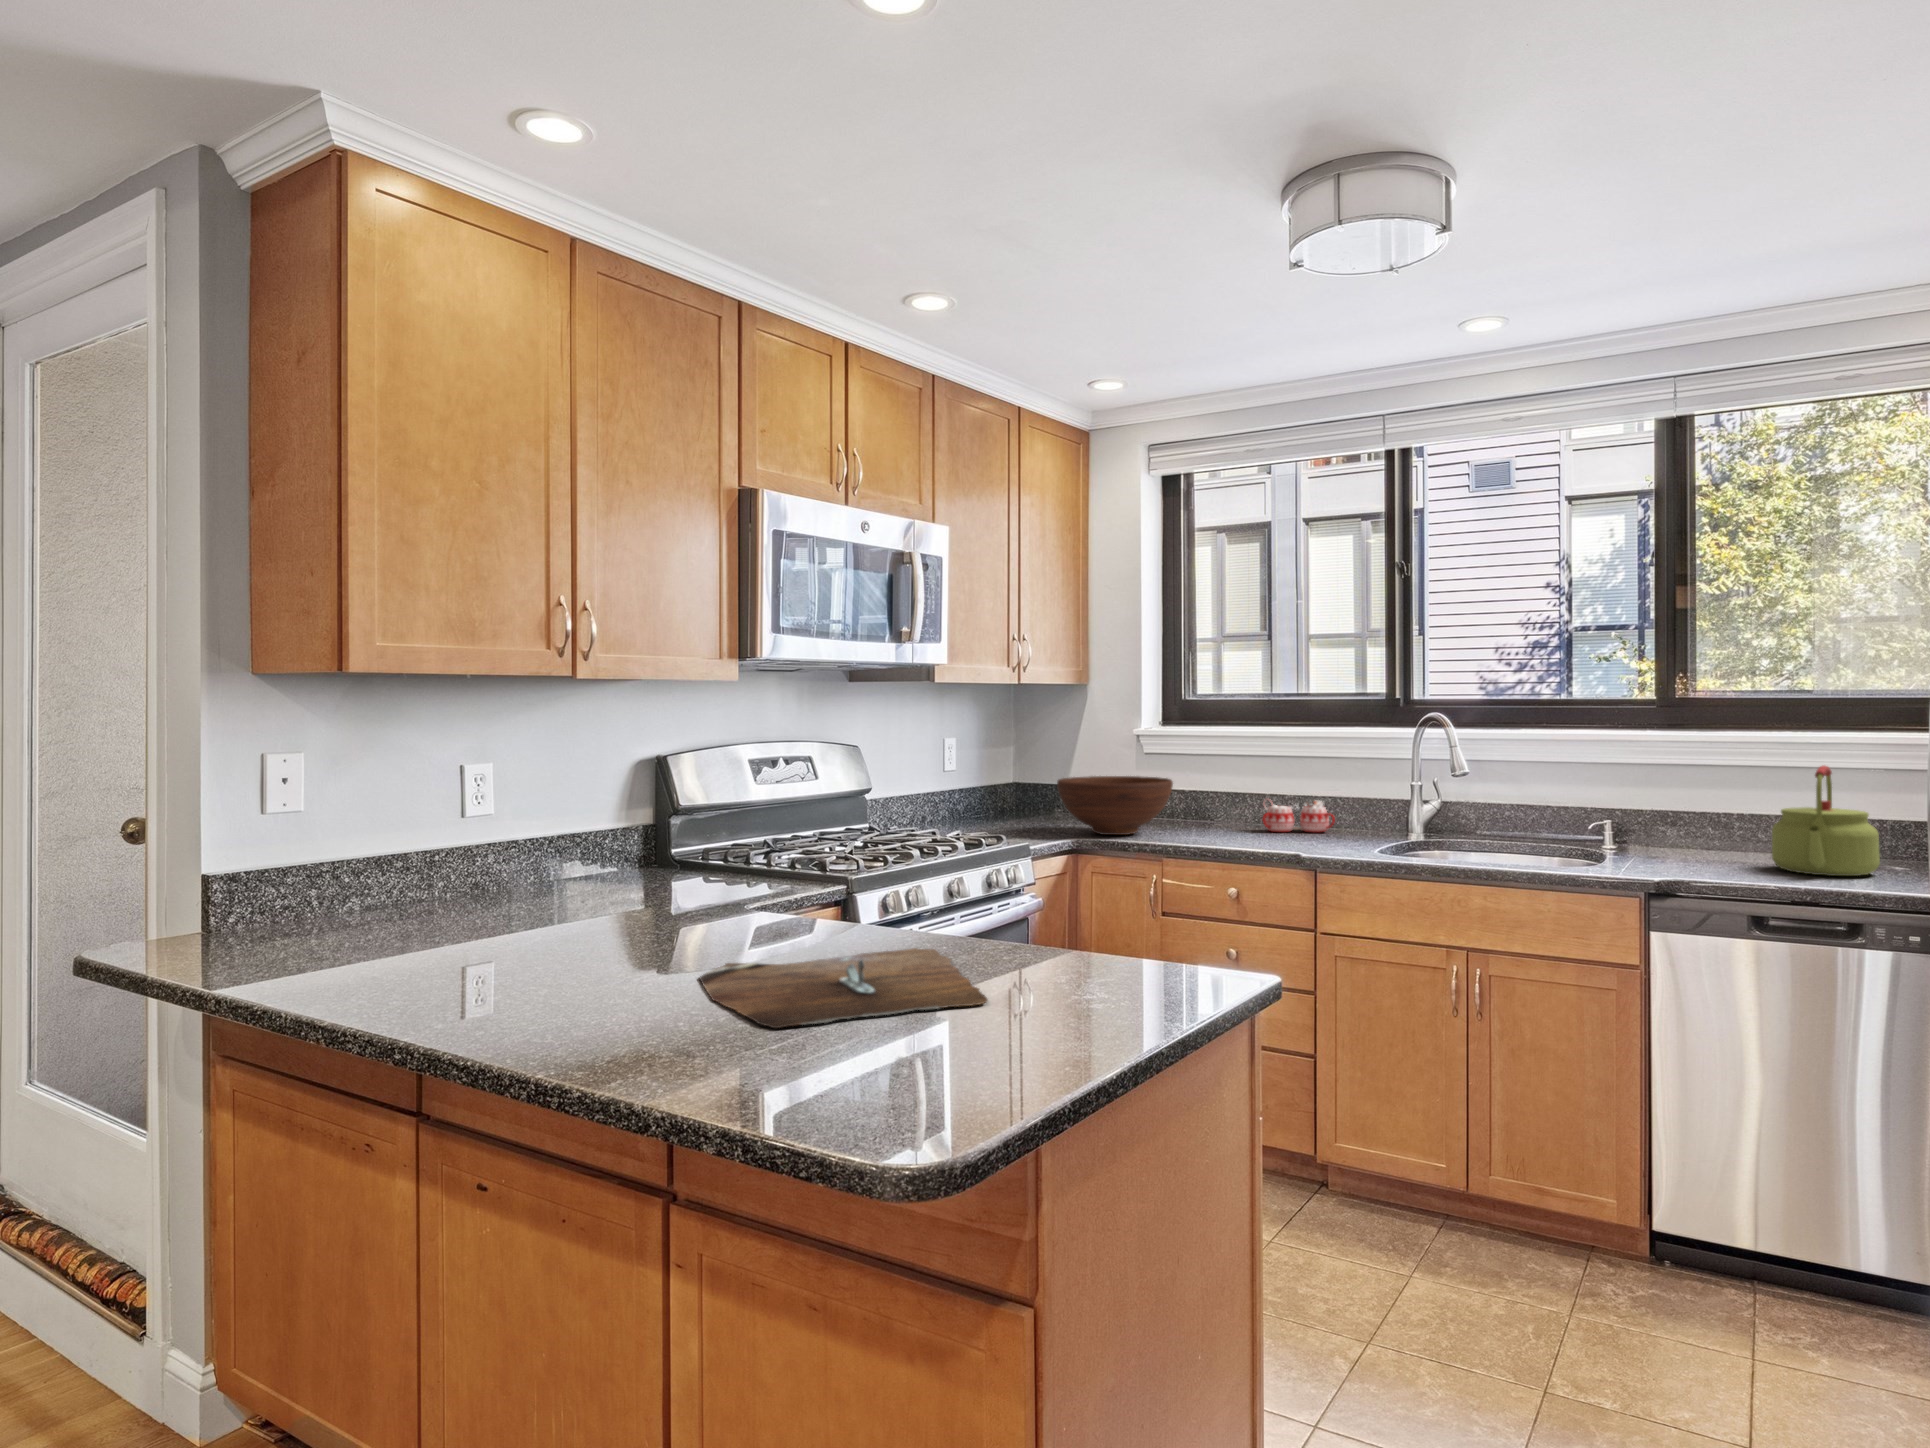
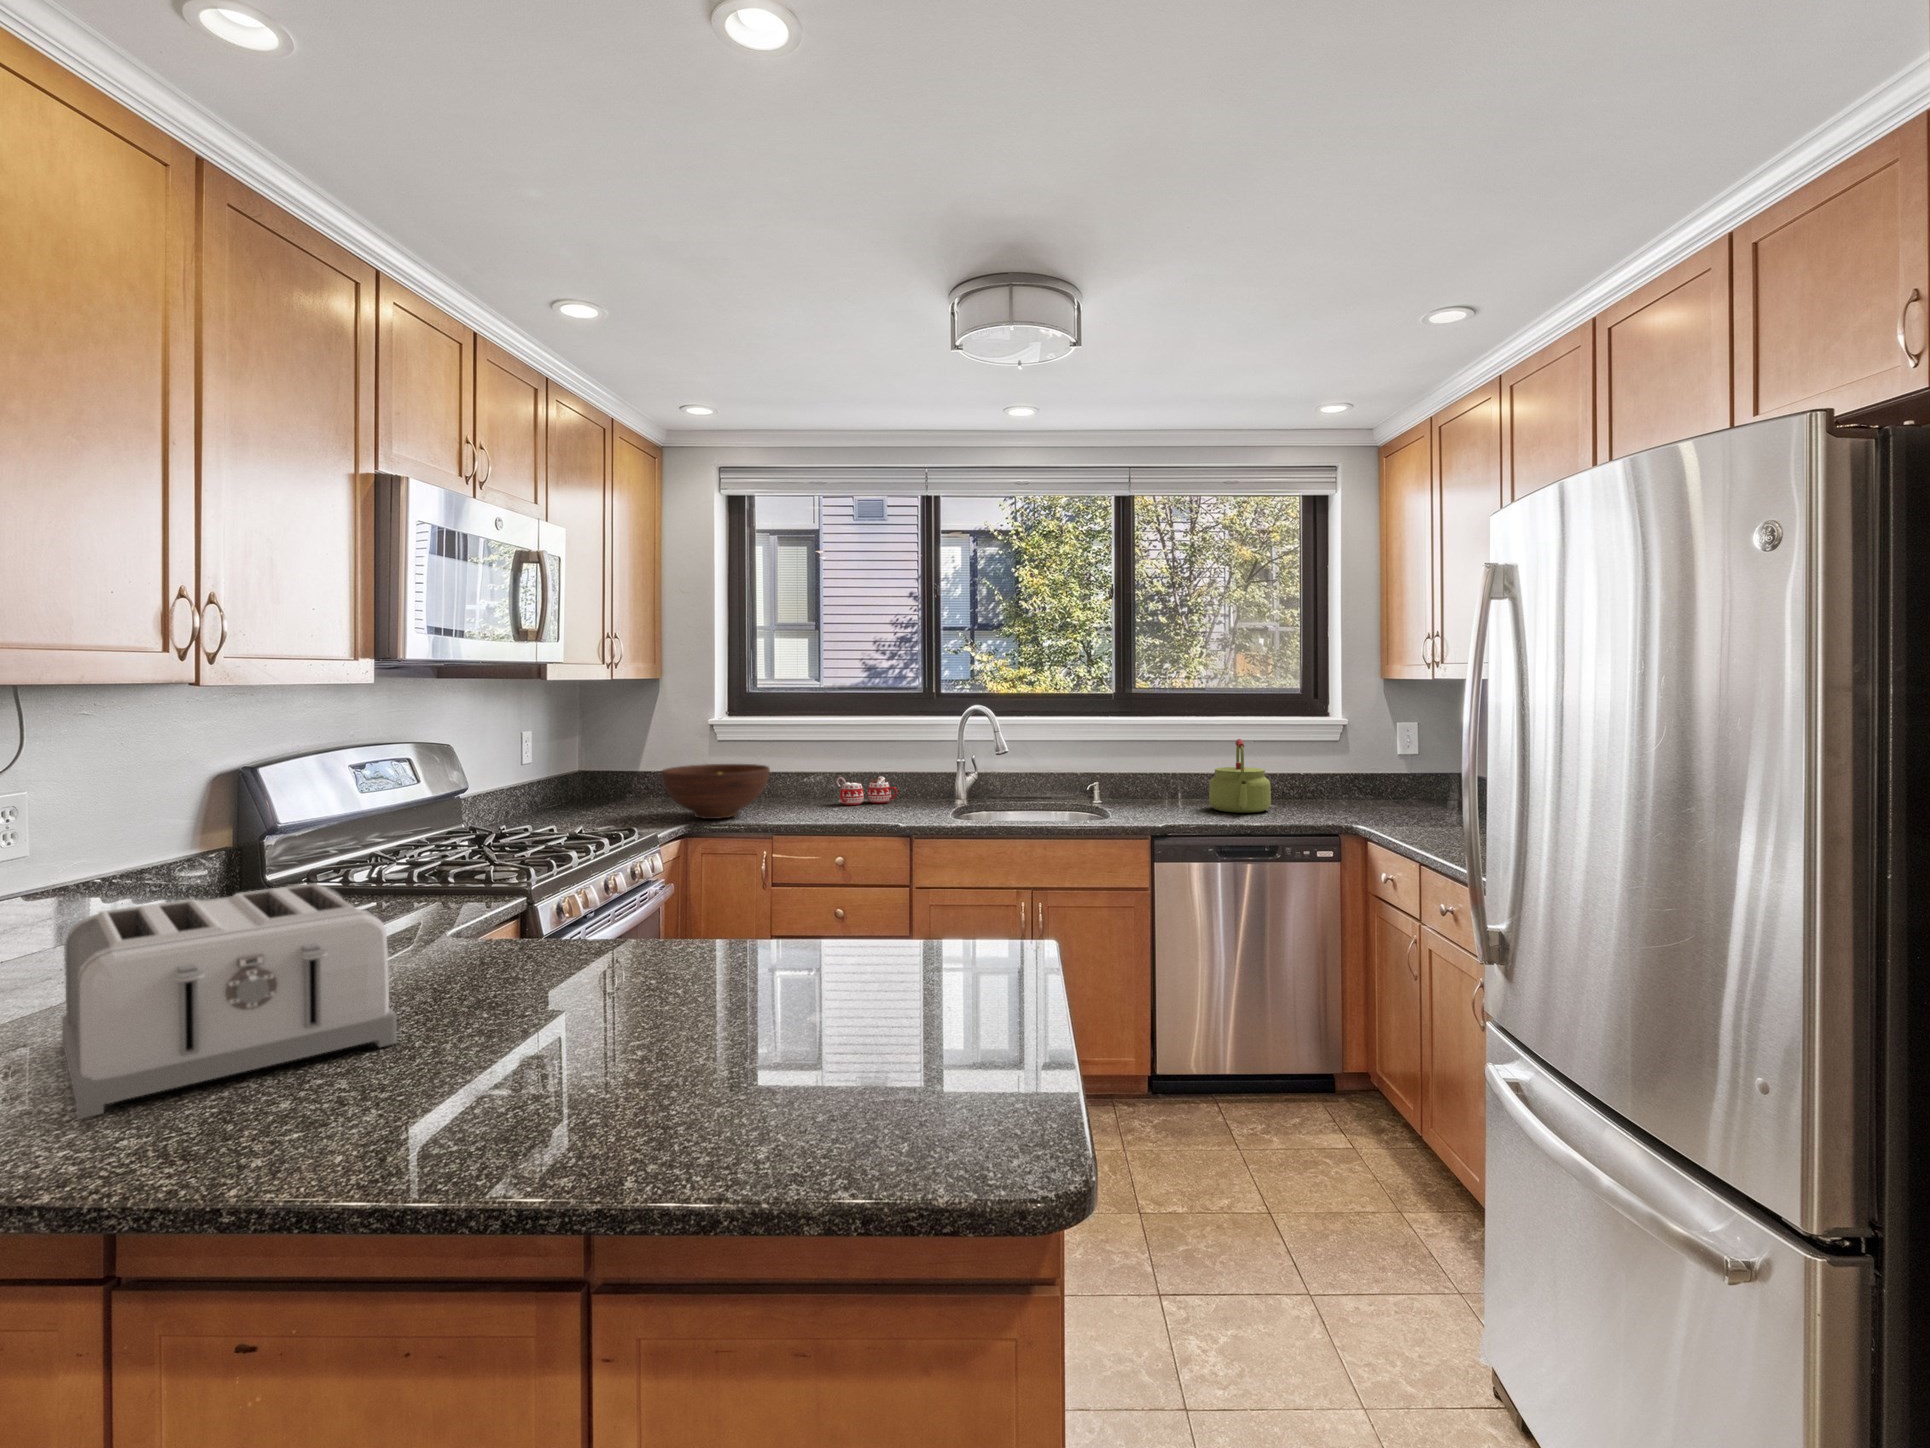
toaster: none [391,834,624,981] -> present [62,883,397,1119]
cutting board: present [699,948,988,1028] -> none [531,959,874,1078]

